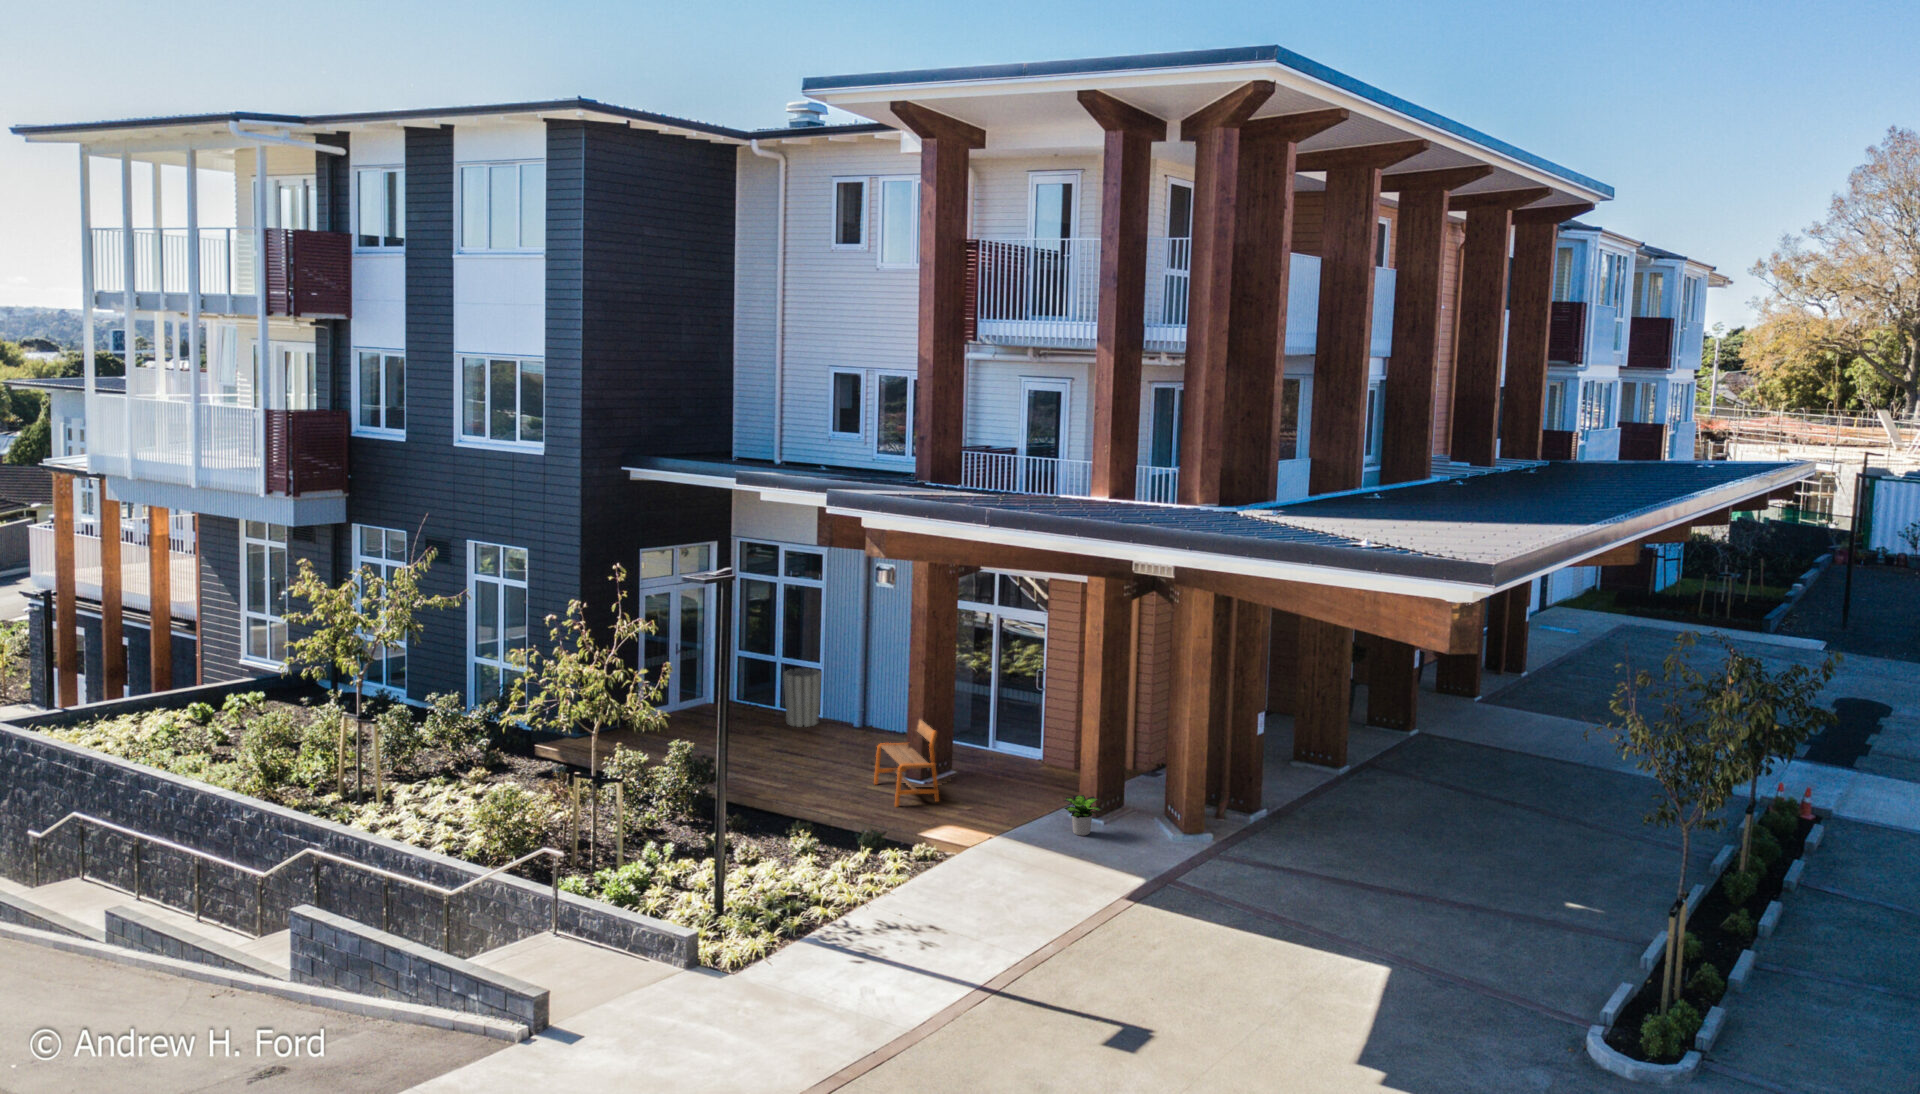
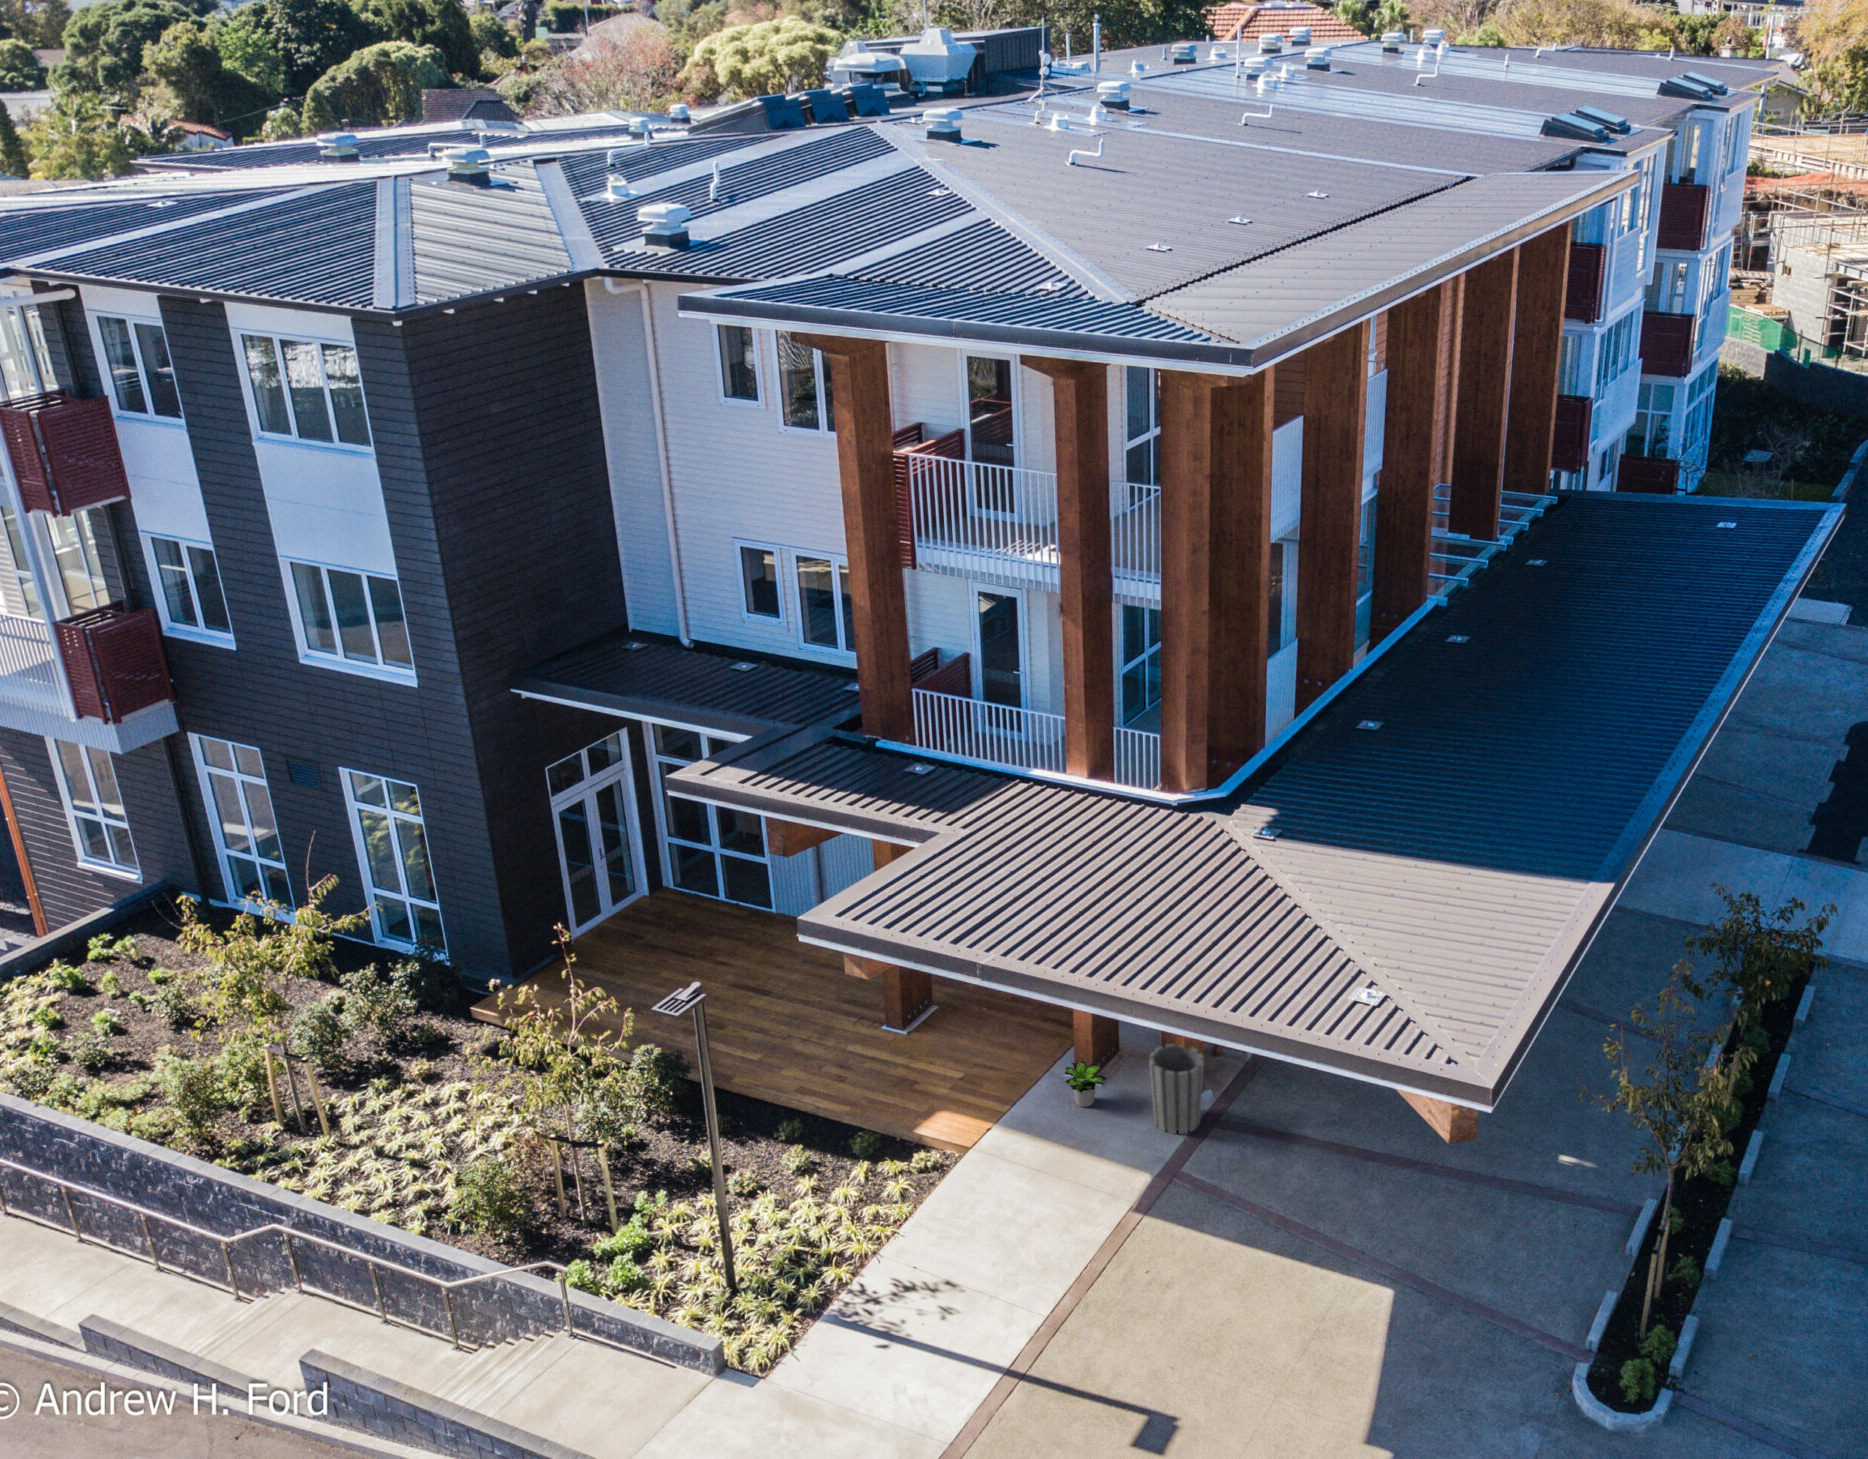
trash can: present [784,668,821,727] -> present [1149,1044,1204,1134]
bench: present [874,720,939,807] -> none [850,958,926,1075]

